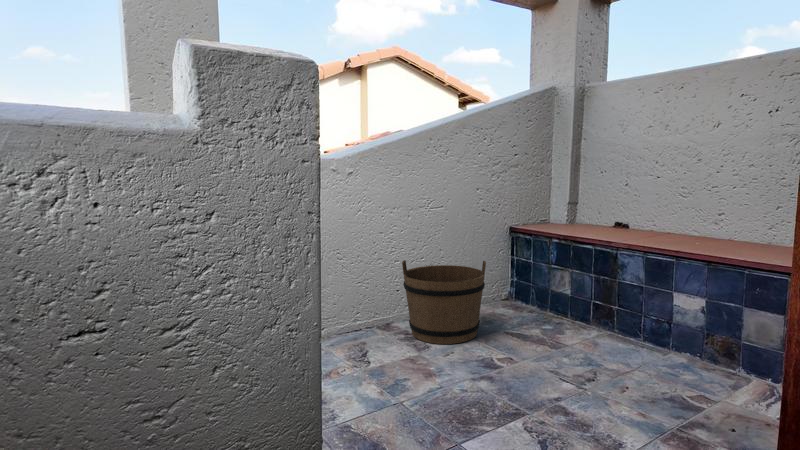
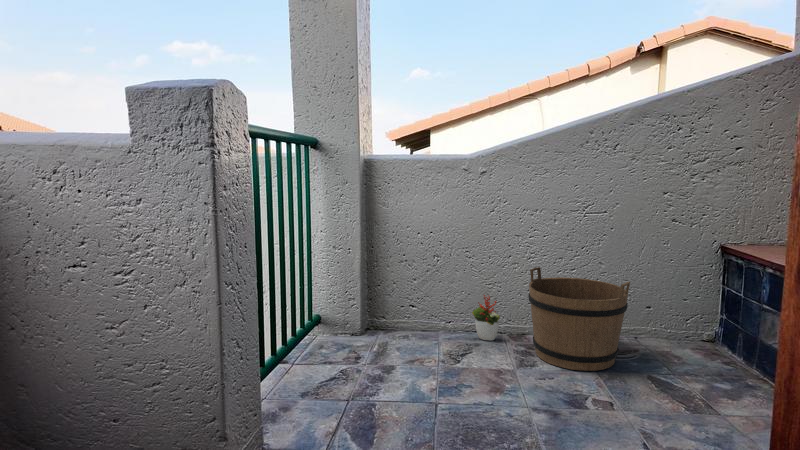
decorative plant: none [350,294,377,340] -> present [472,295,500,341]

